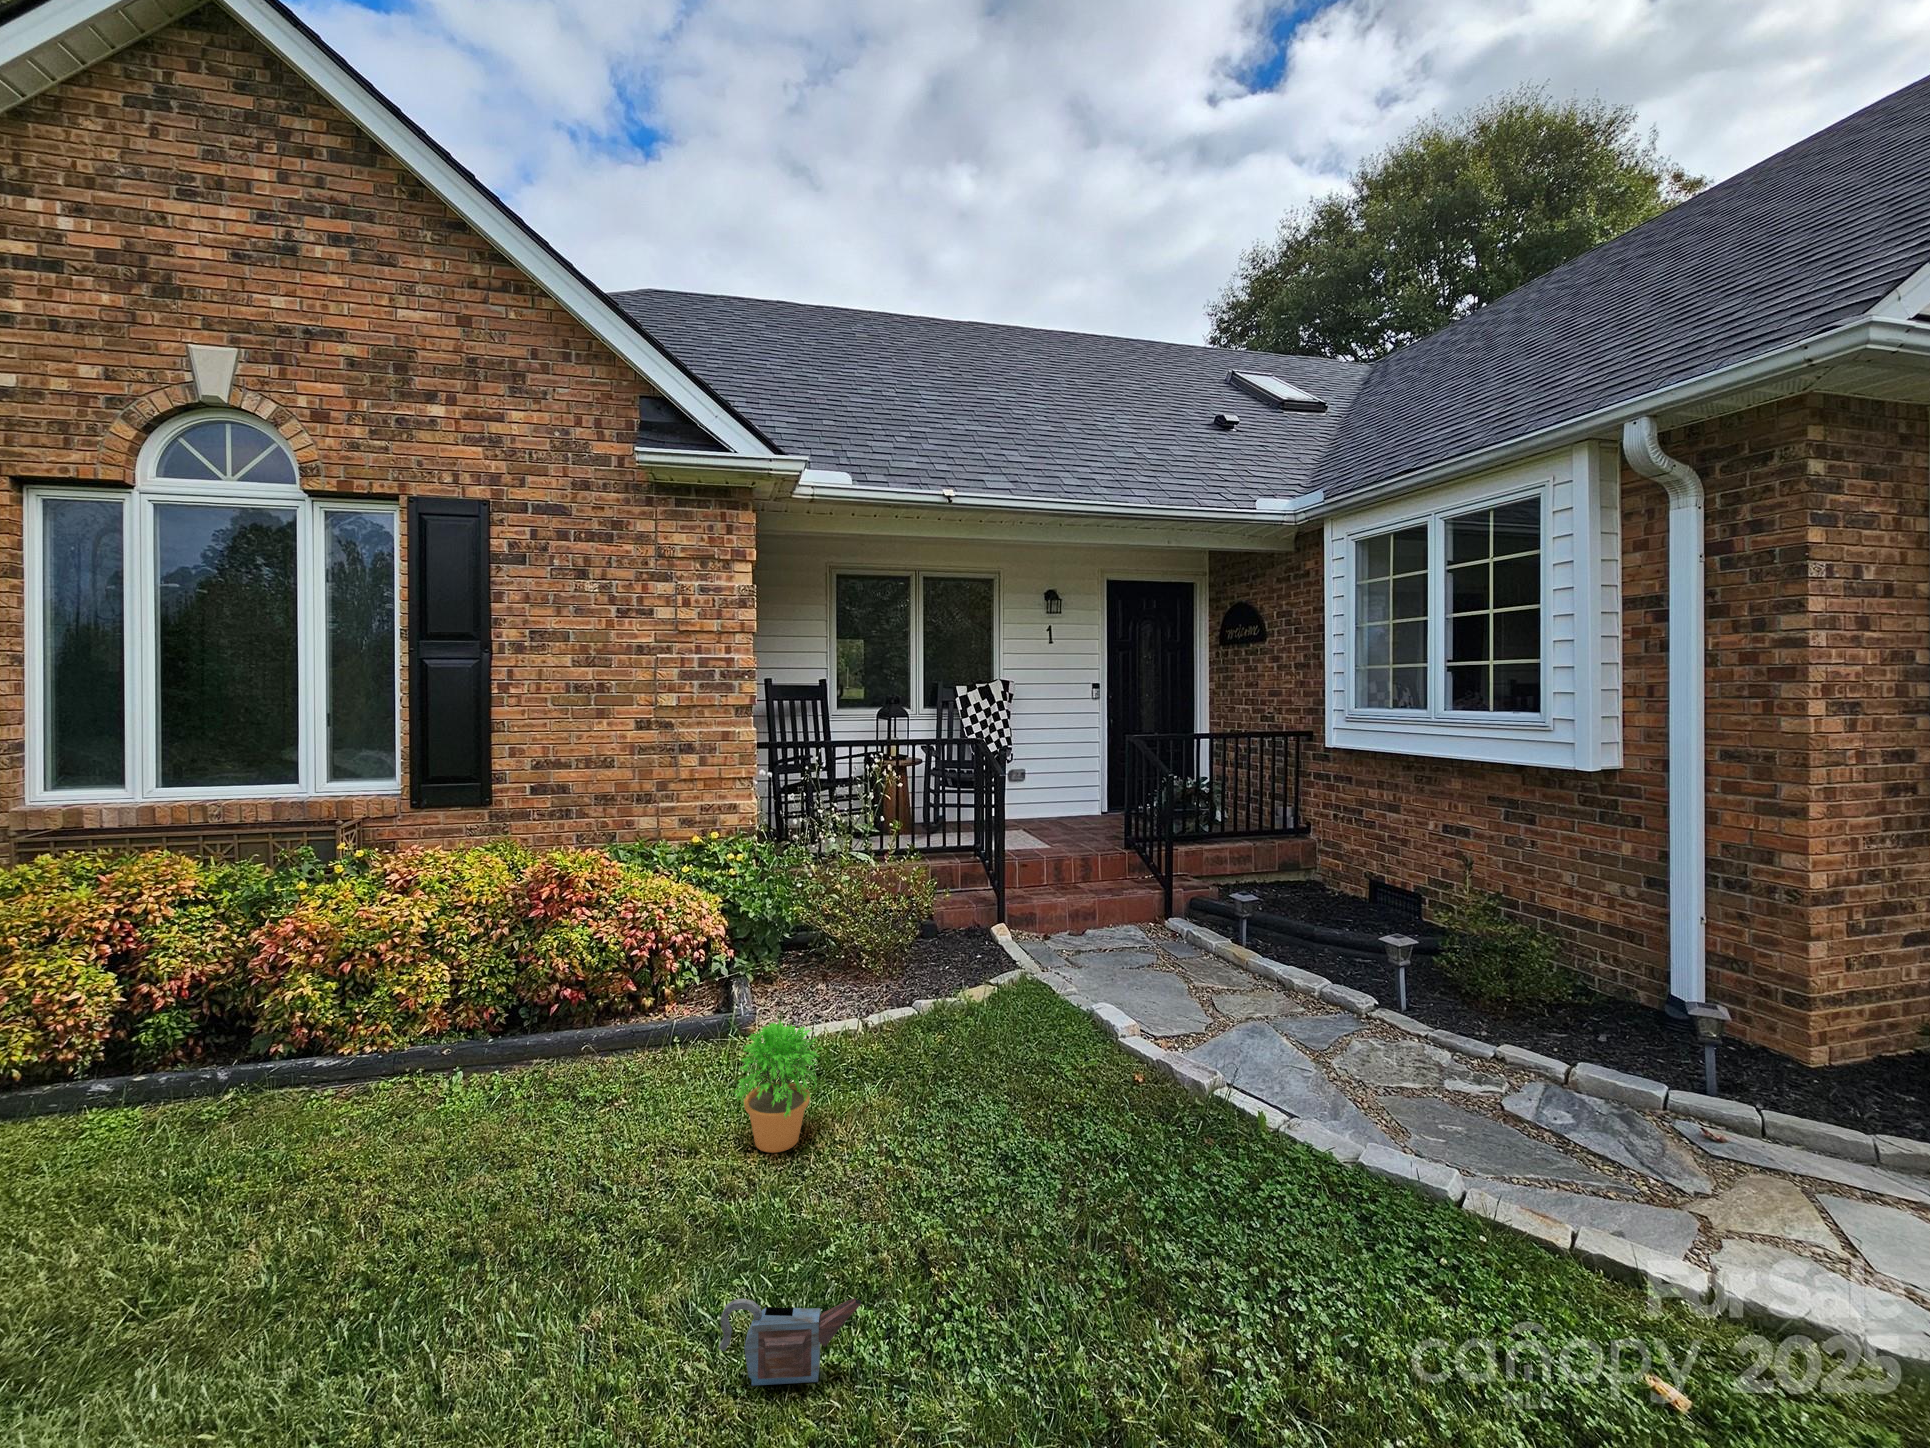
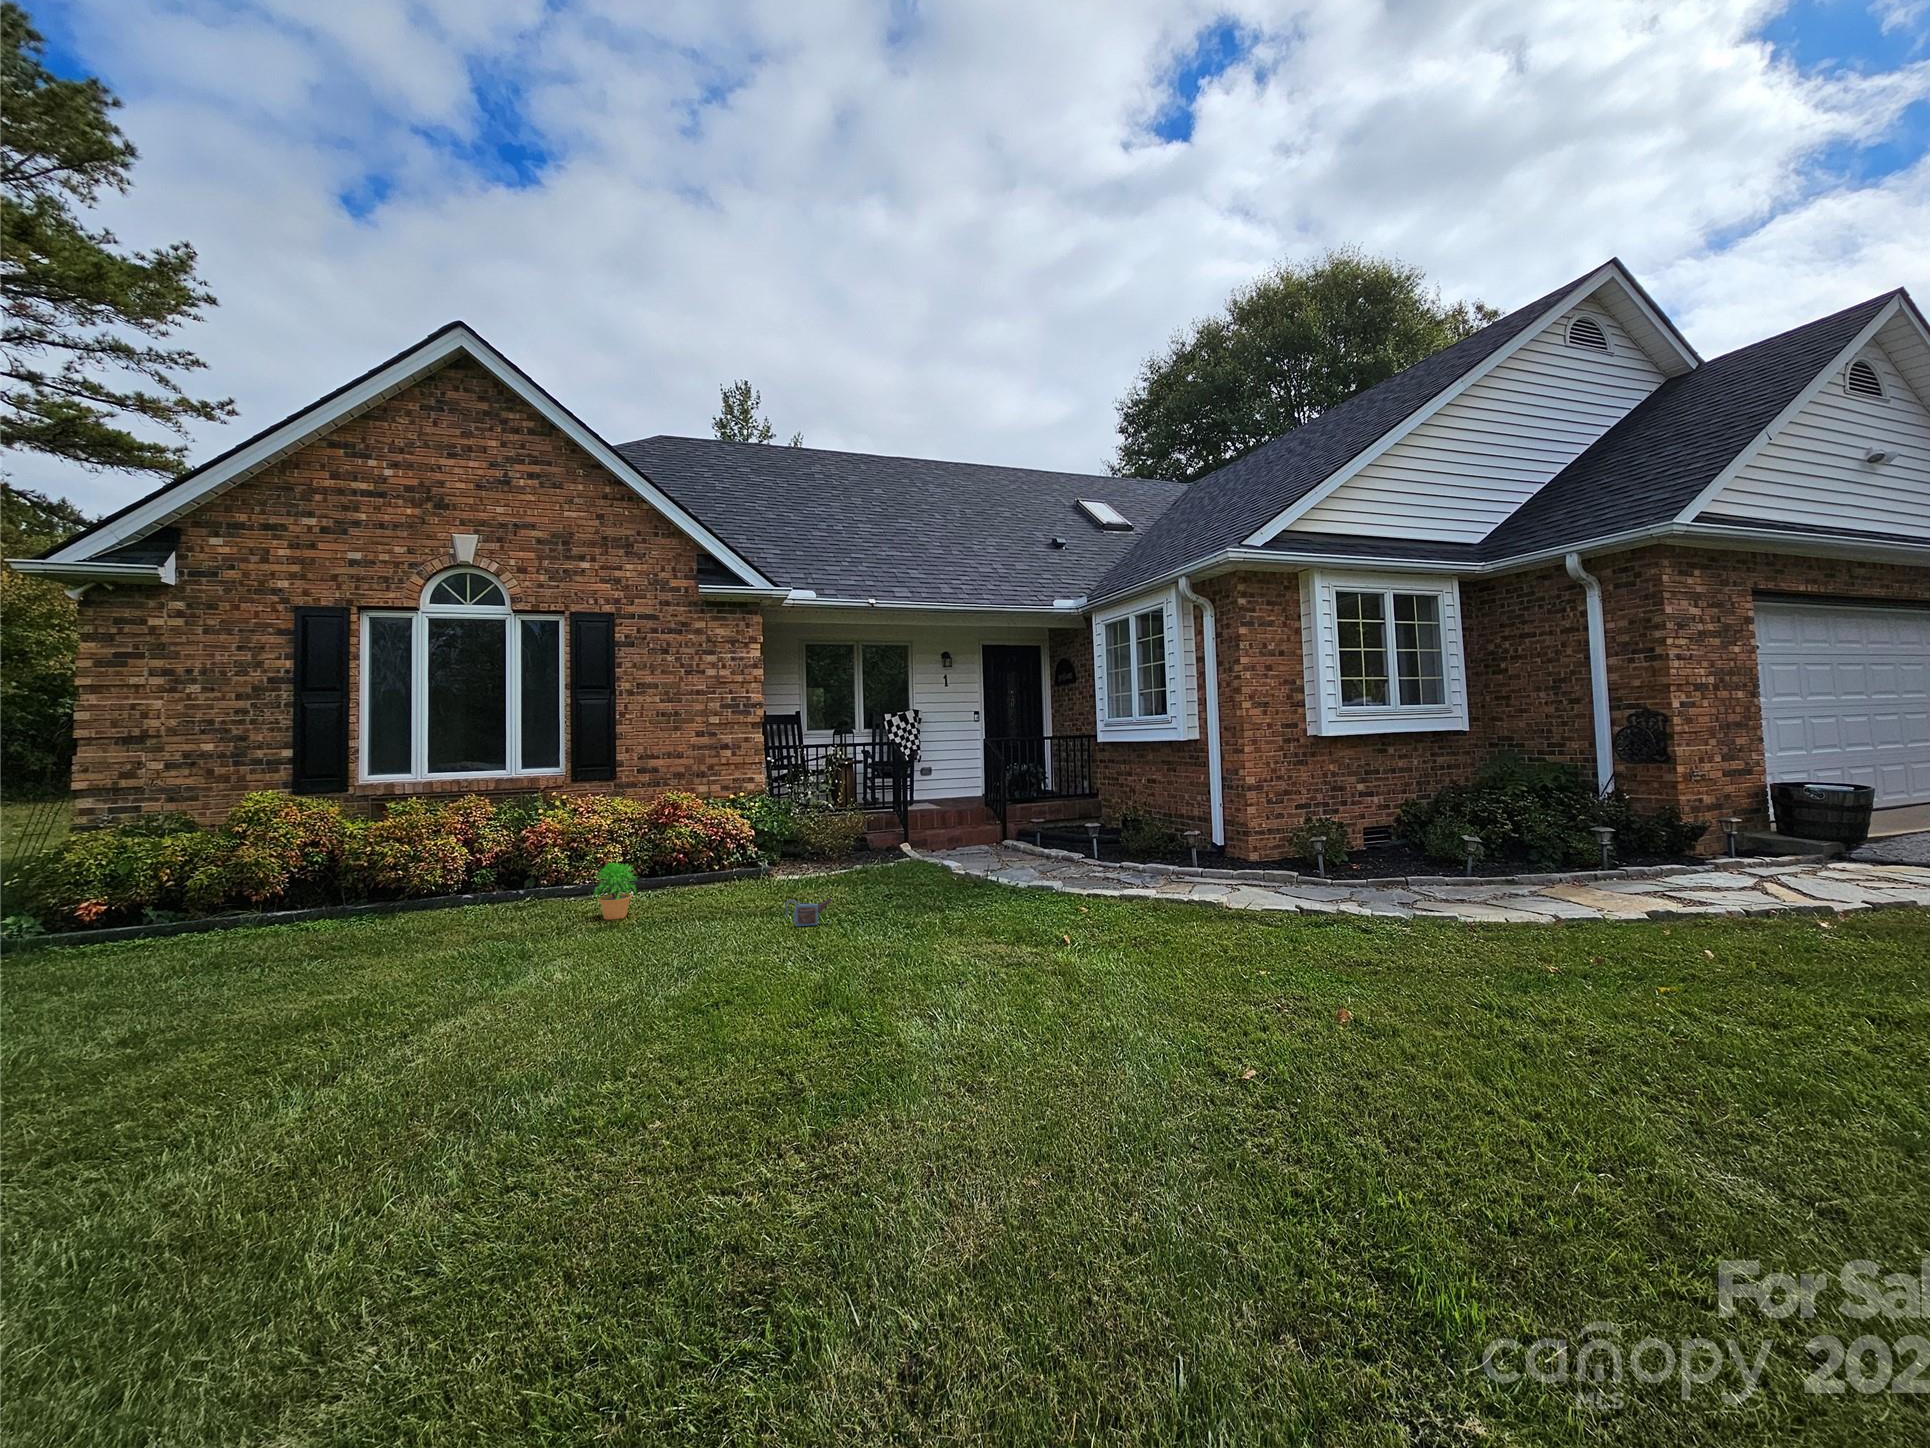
potted plant: present [735,1020,822,1153] -> present [595,862,636,920]

